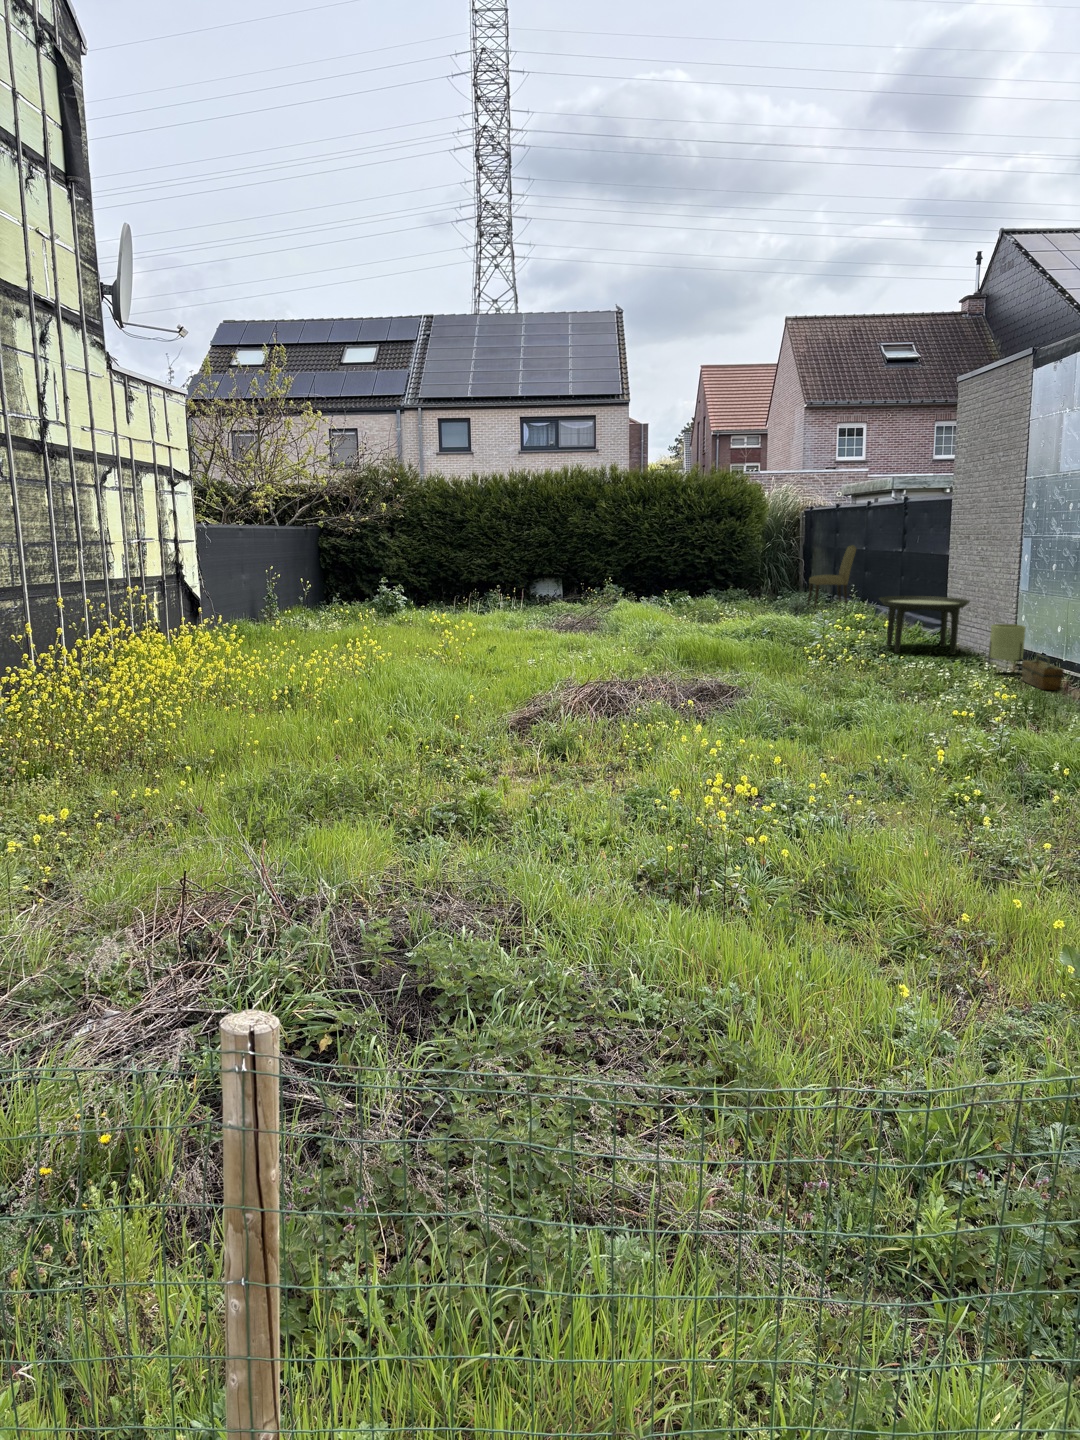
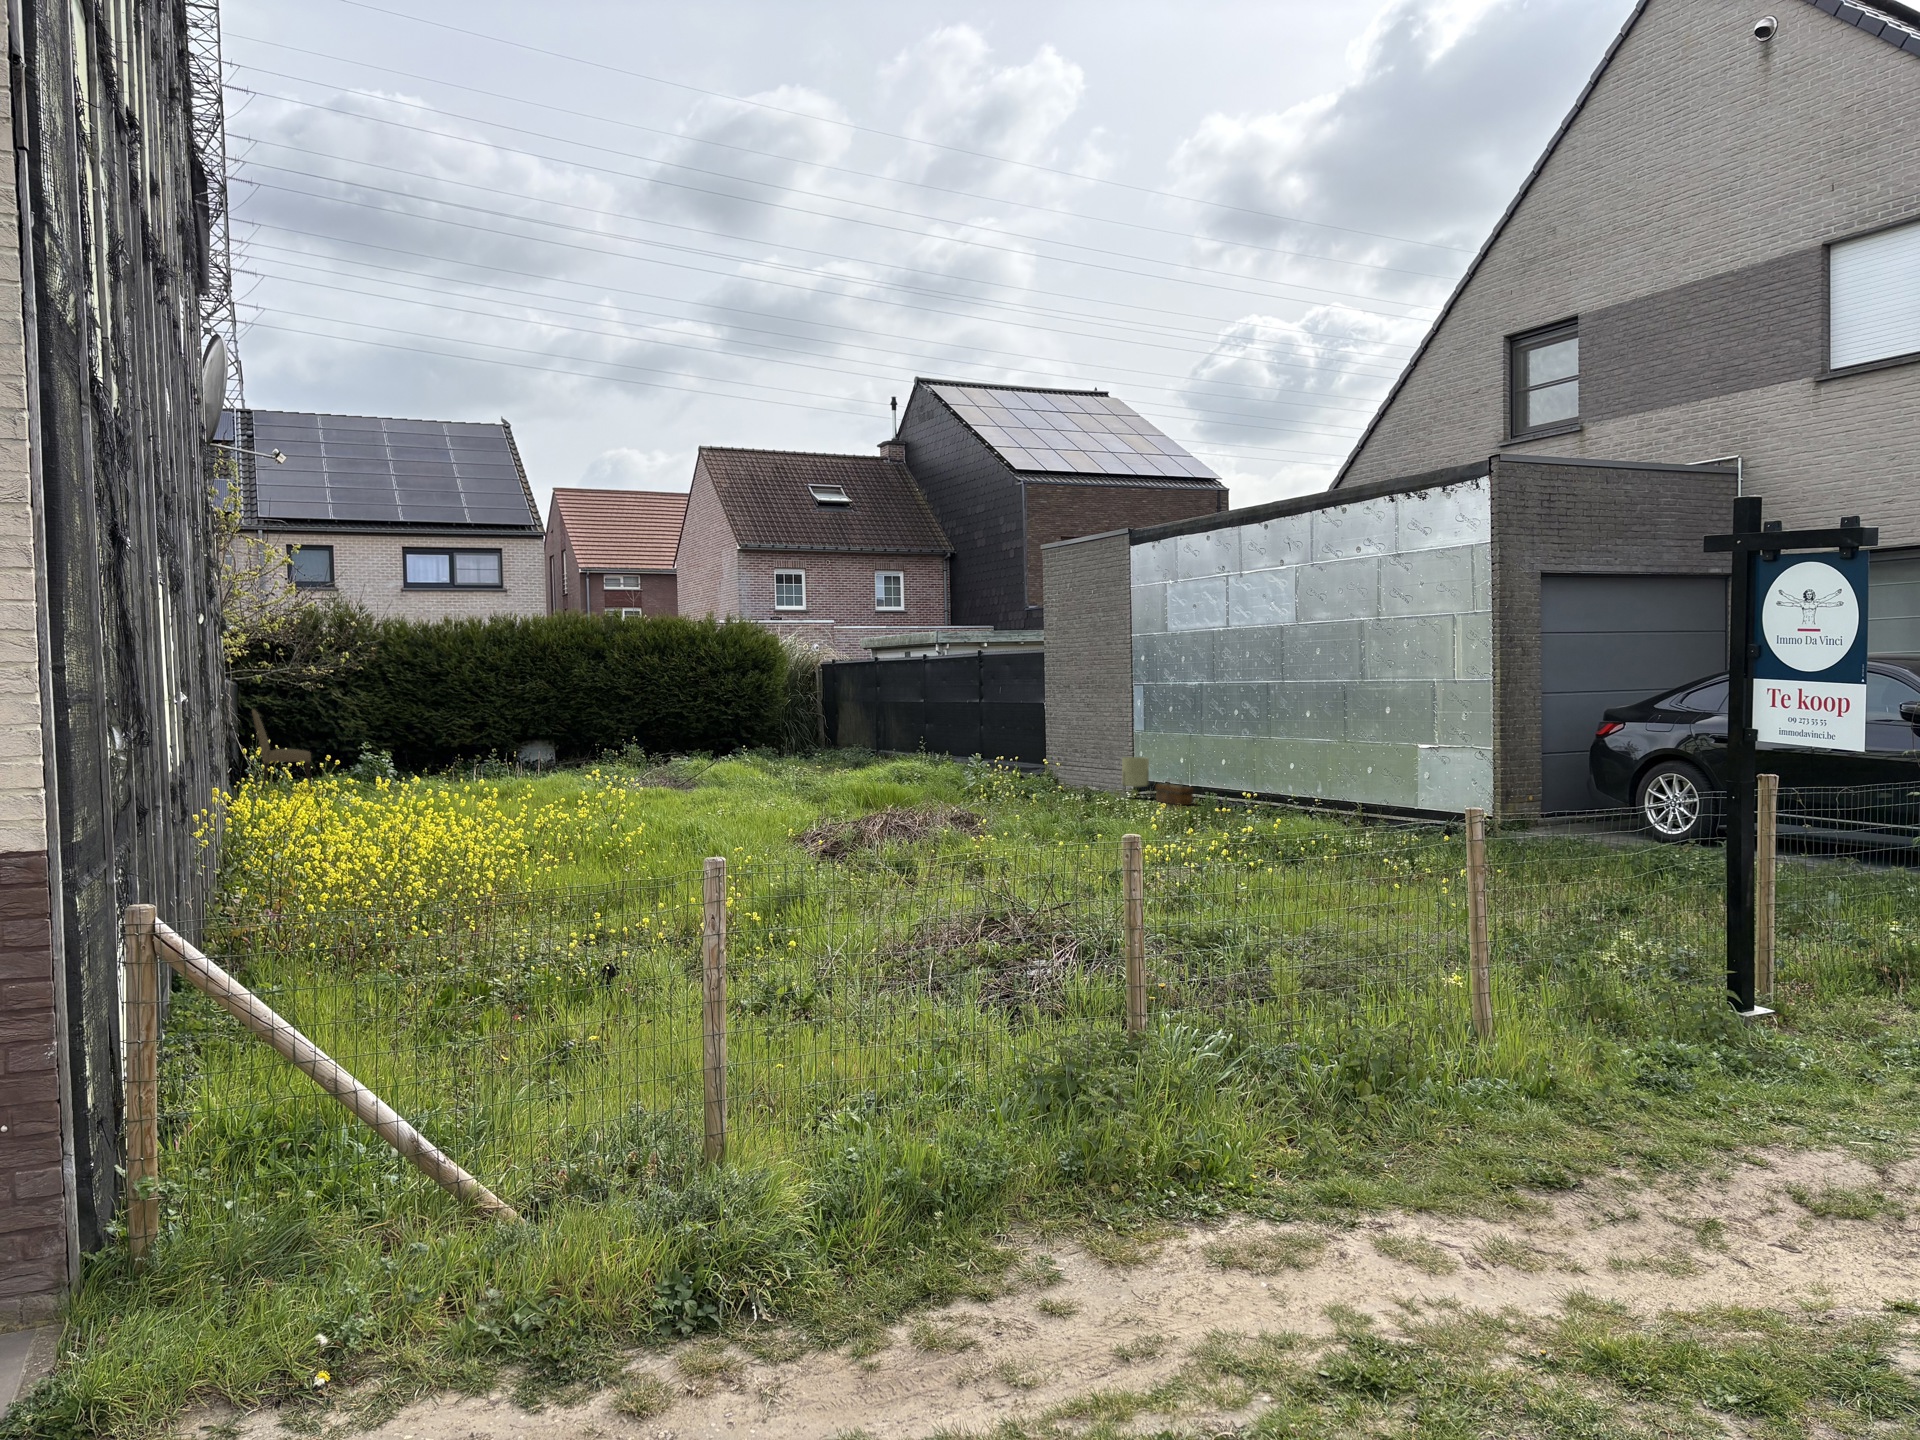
chair: present [807,545,856,607] -> present [252,710,312,793]
round table: present [879,596,970,654] -> none [1002,740,1081,791]

